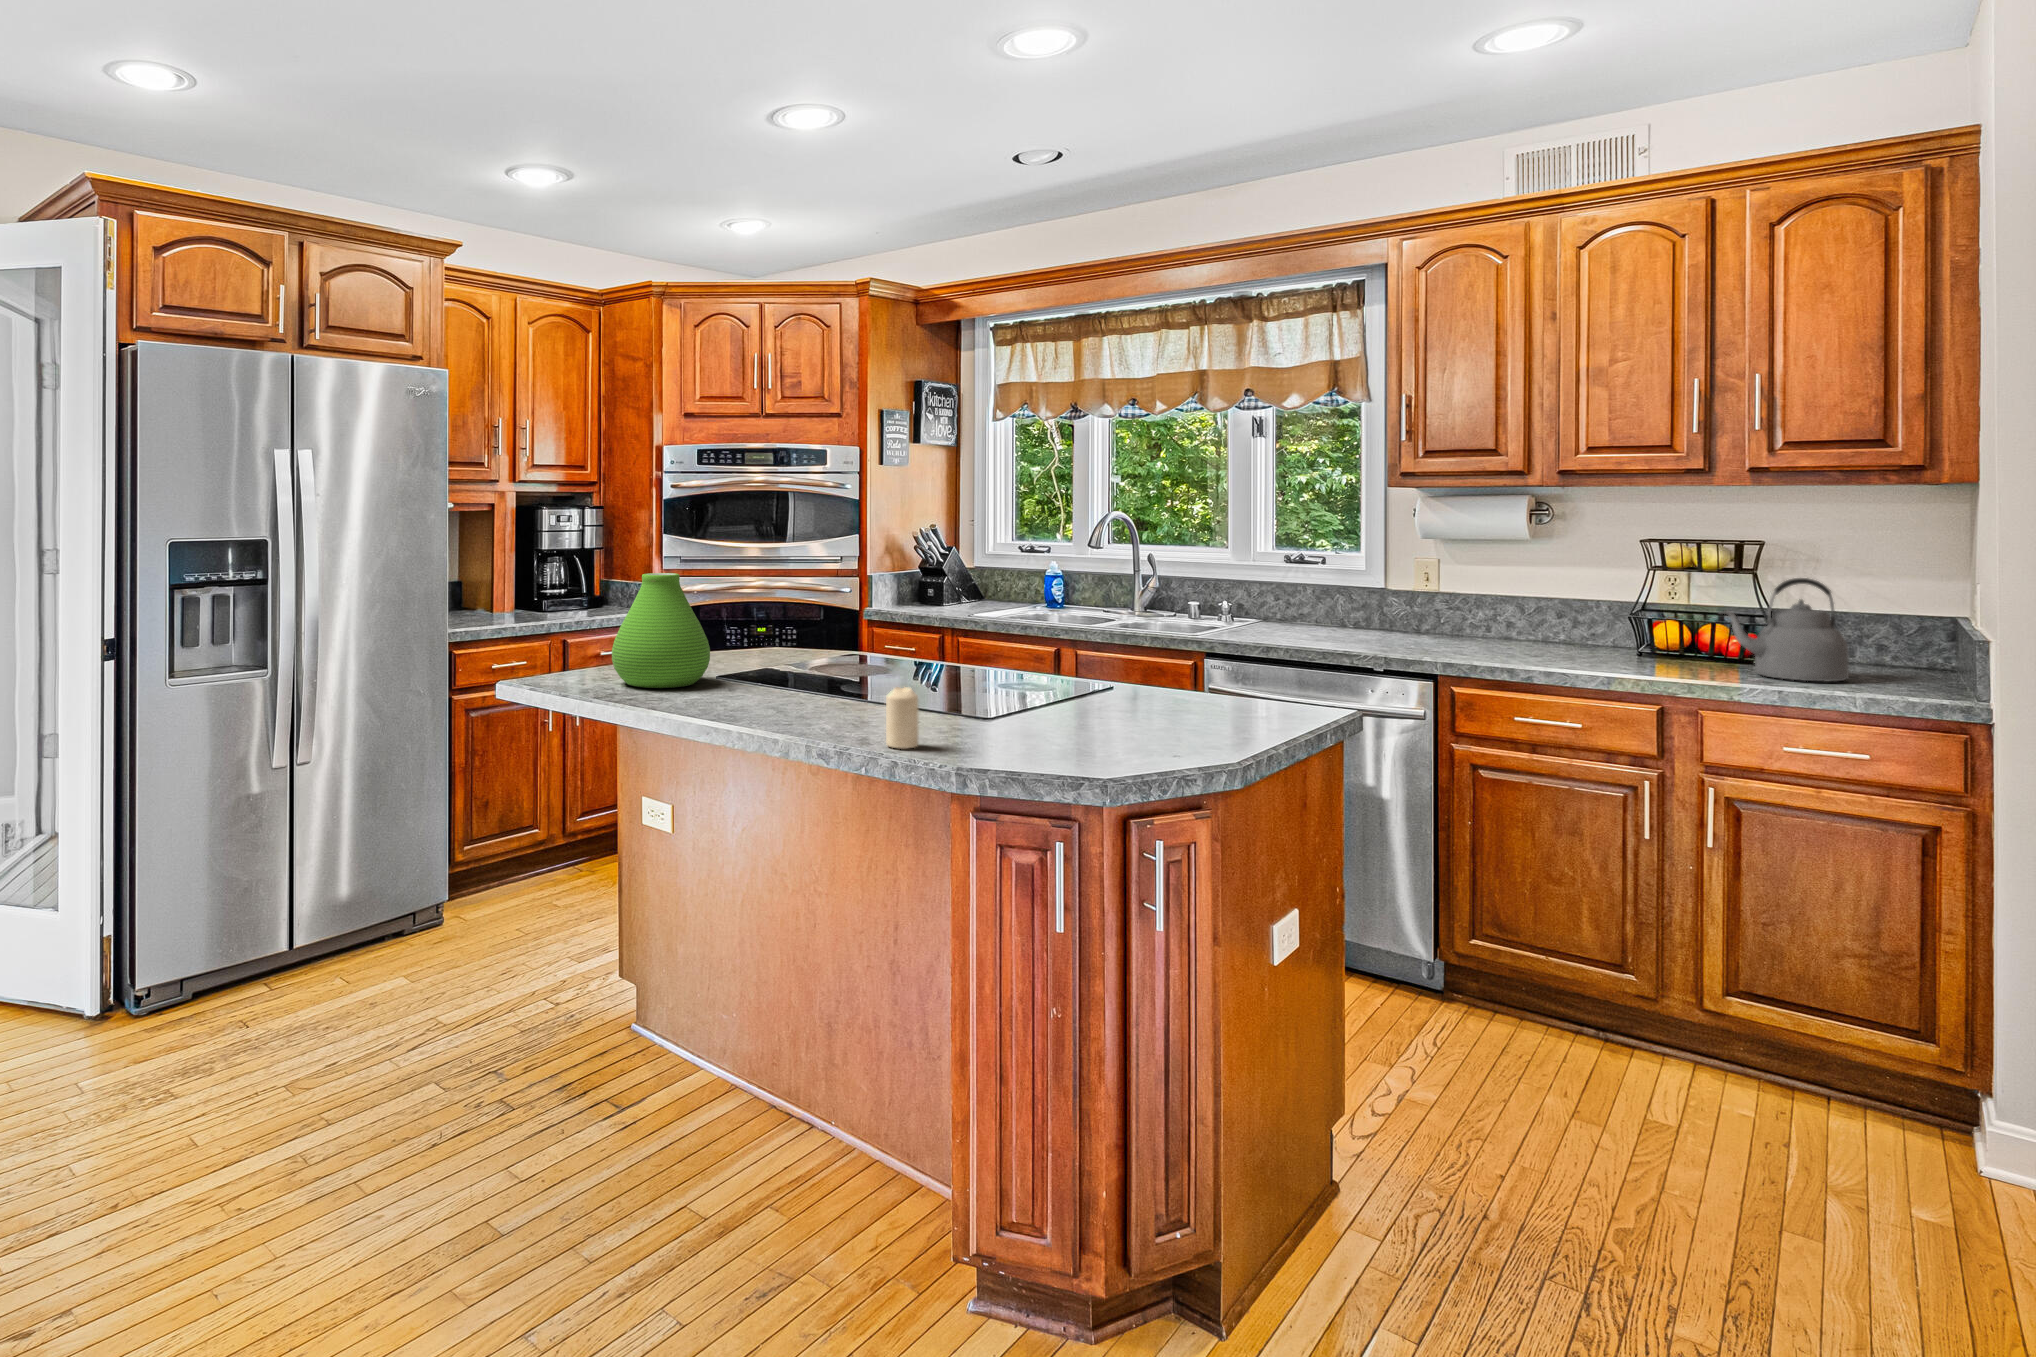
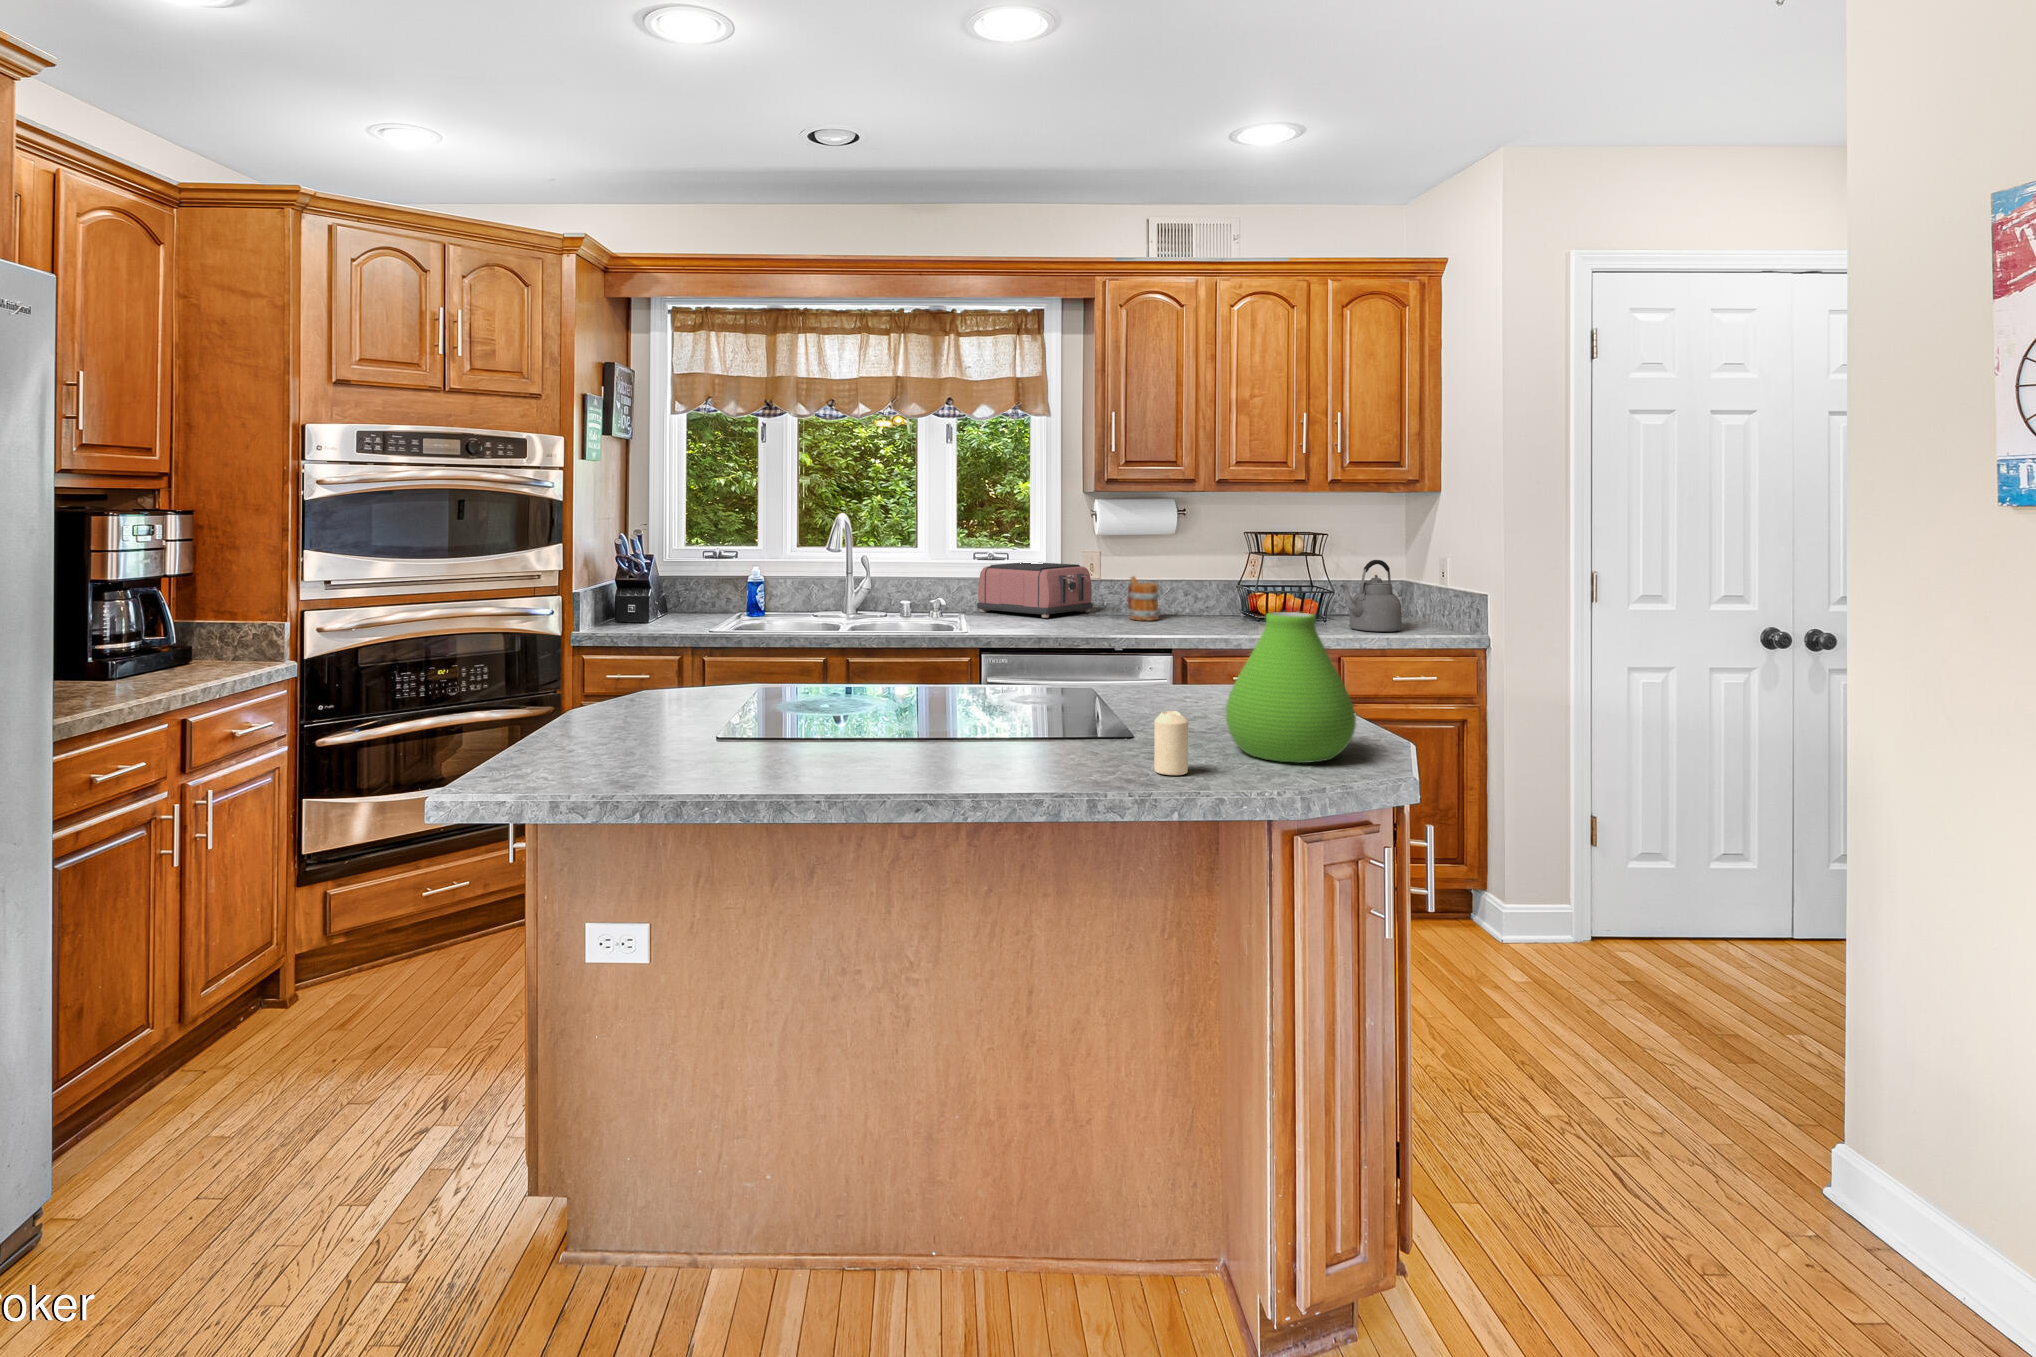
toaster: none [1270,570,1416,632] -> present [977,562,1093,618]
vase: present [612,573,710,688] -> present [1226,612,1356,763]
mug: none [1439,589,1482,644] -> present [1128,576,1160,620]

